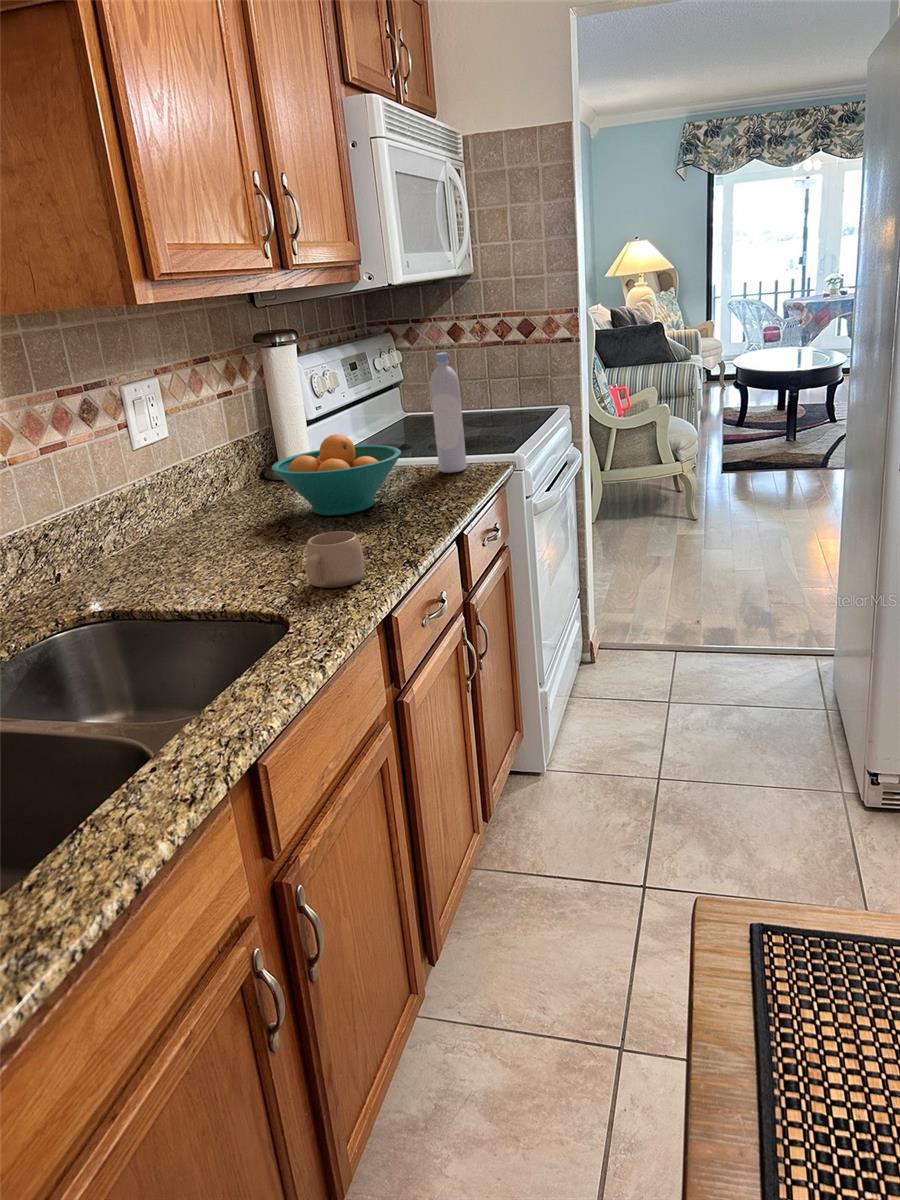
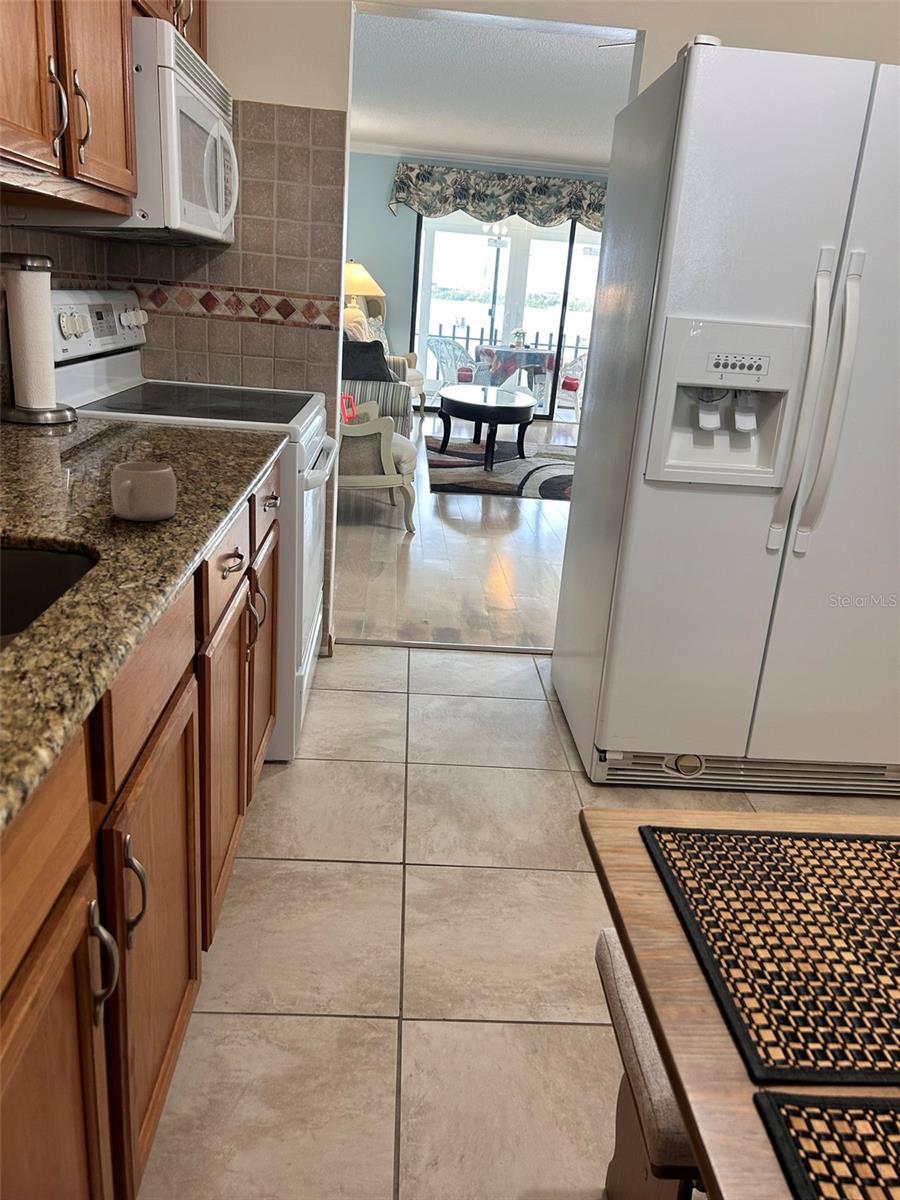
bottle: present [430,353,467,473] -> none [210,307,242,435]
fruit bowl: present [271,434,401,516] -> none [33,370,188,459]

